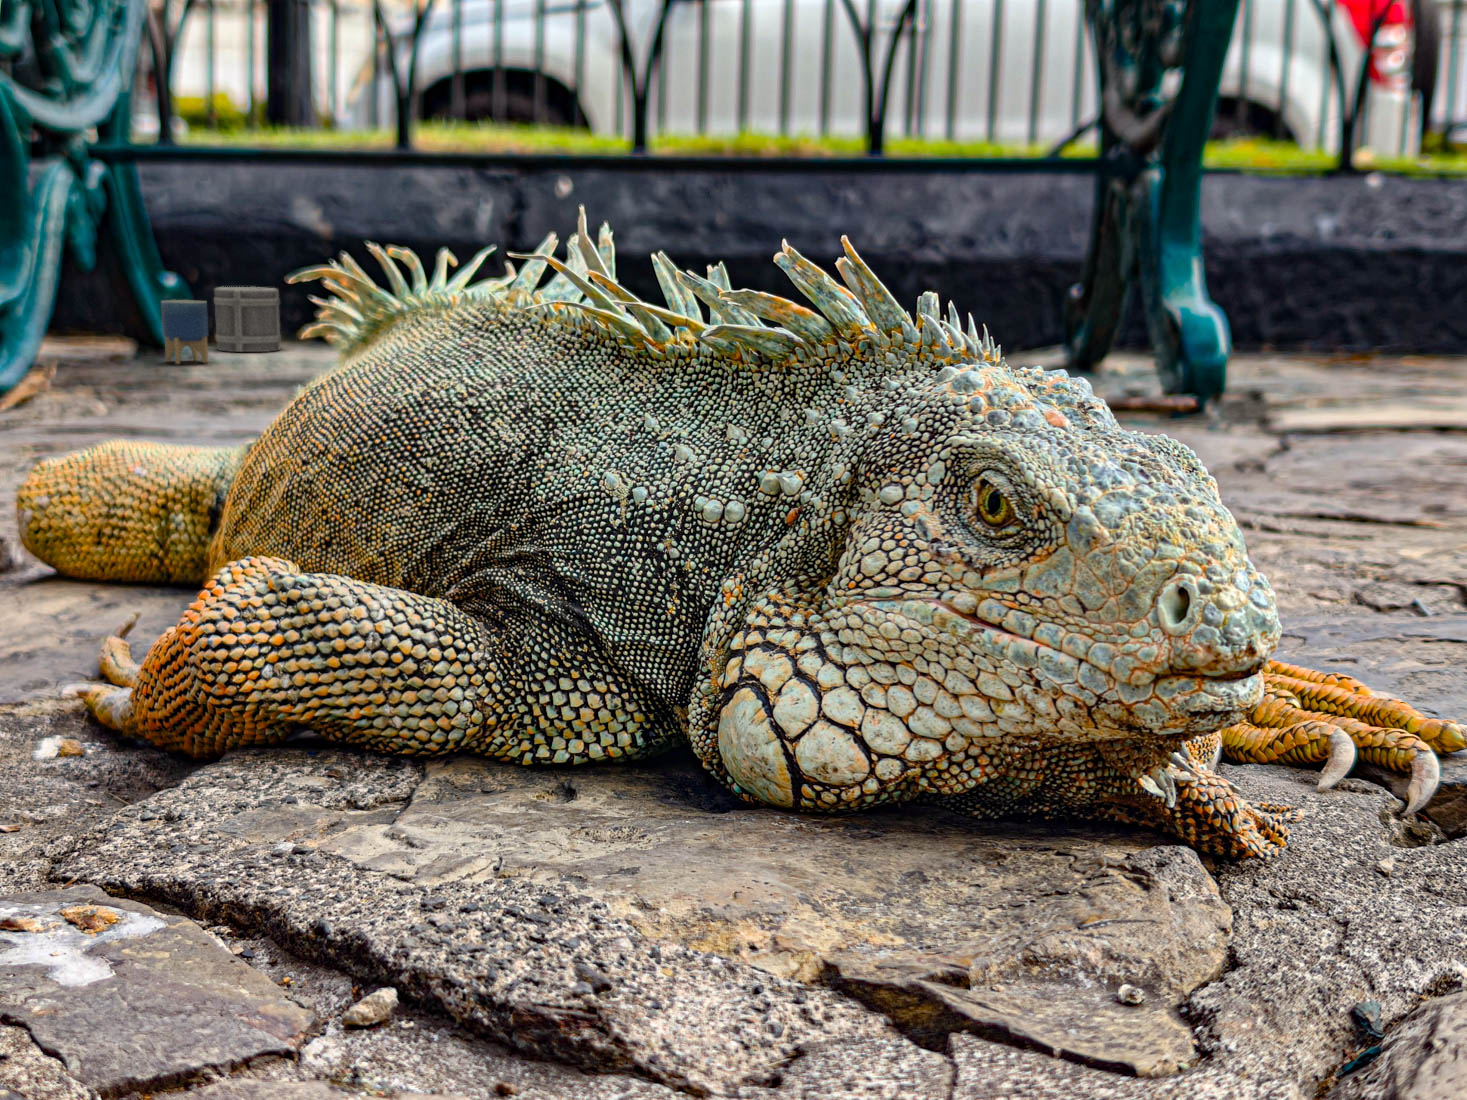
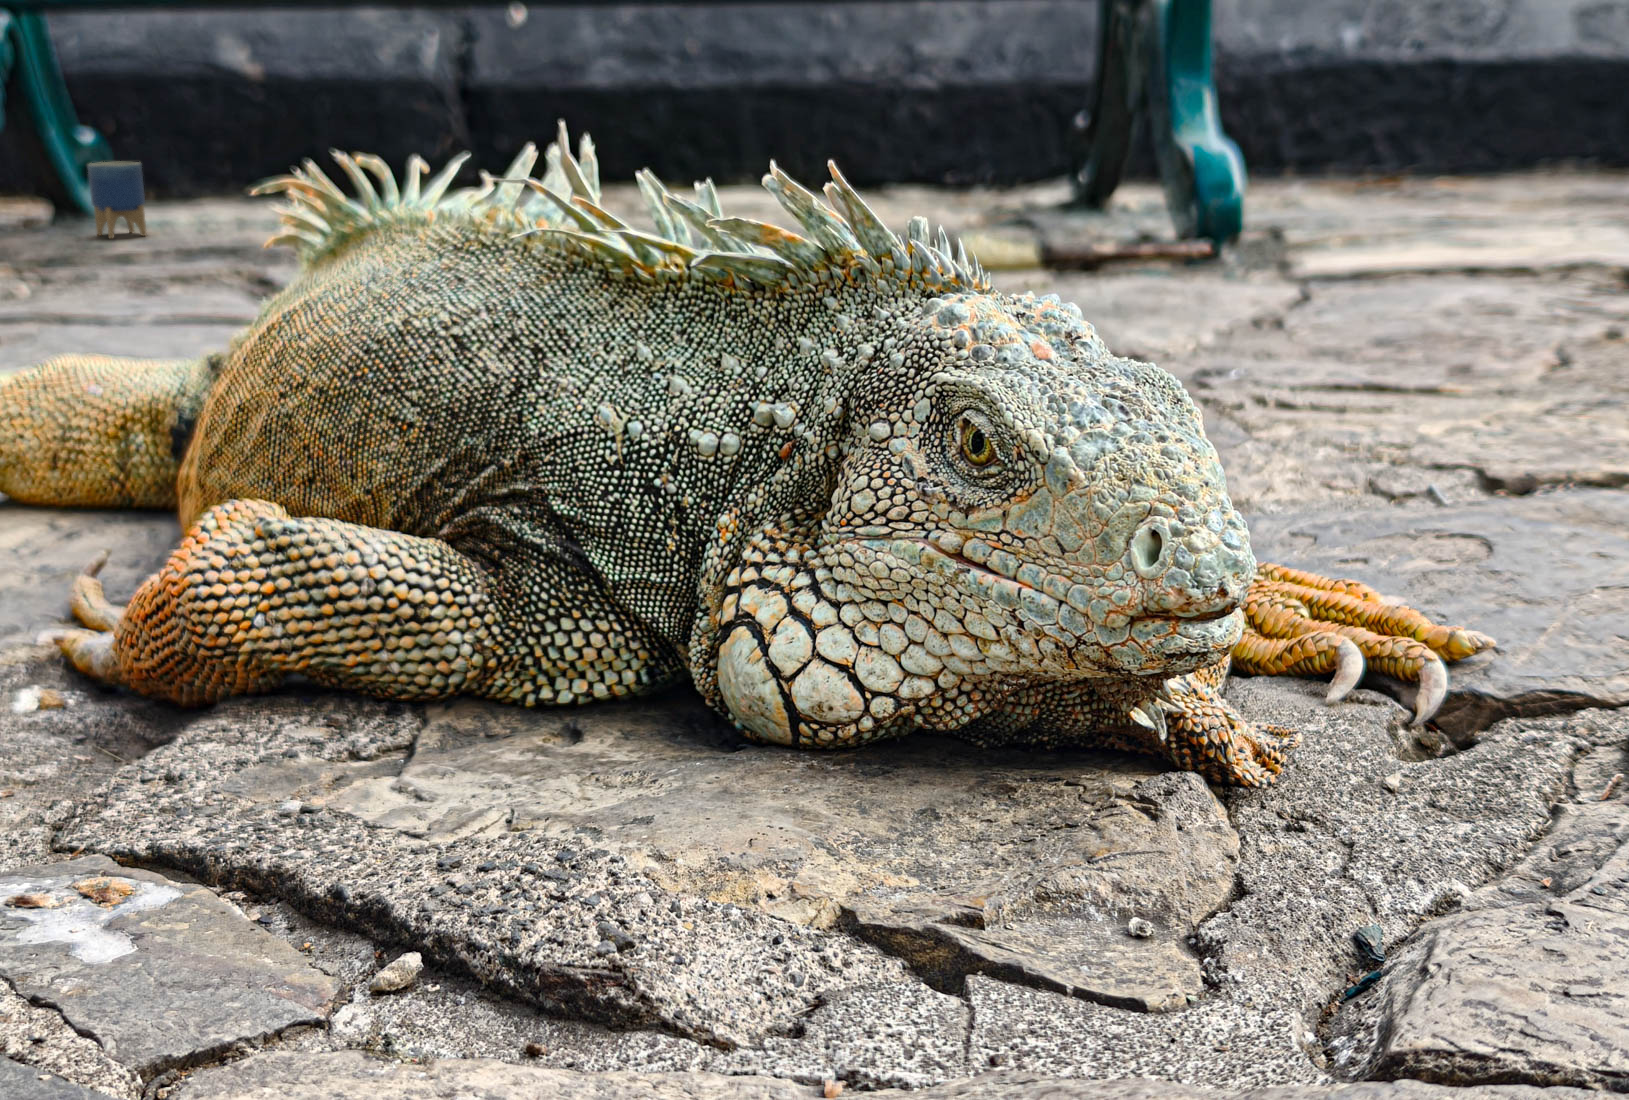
bucket: present [214,287,281,352] -> none [148,140,230,219]

